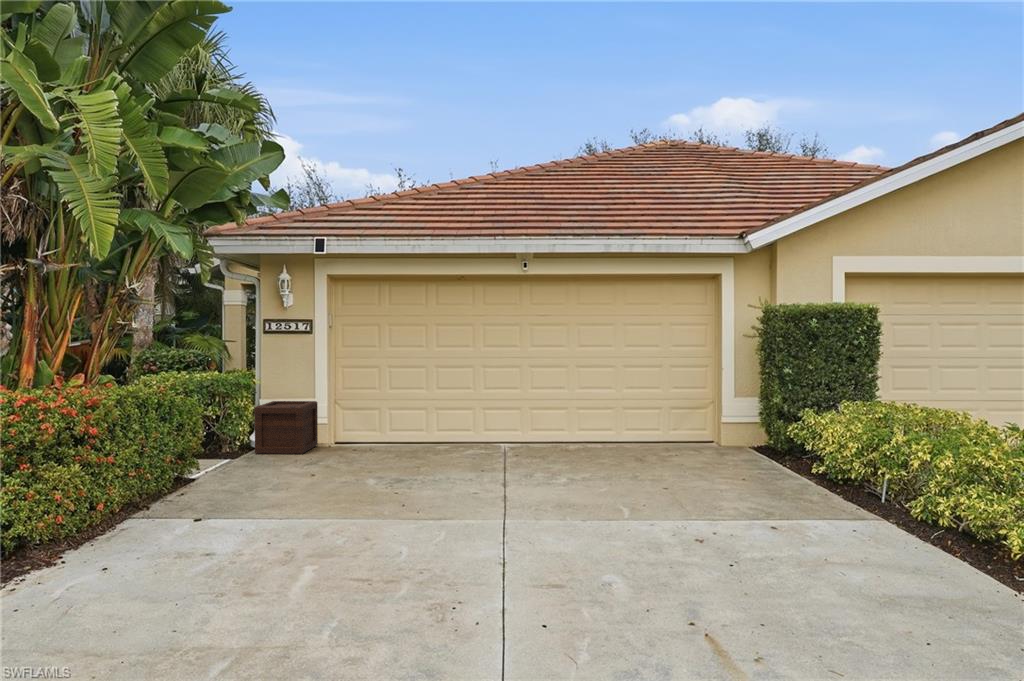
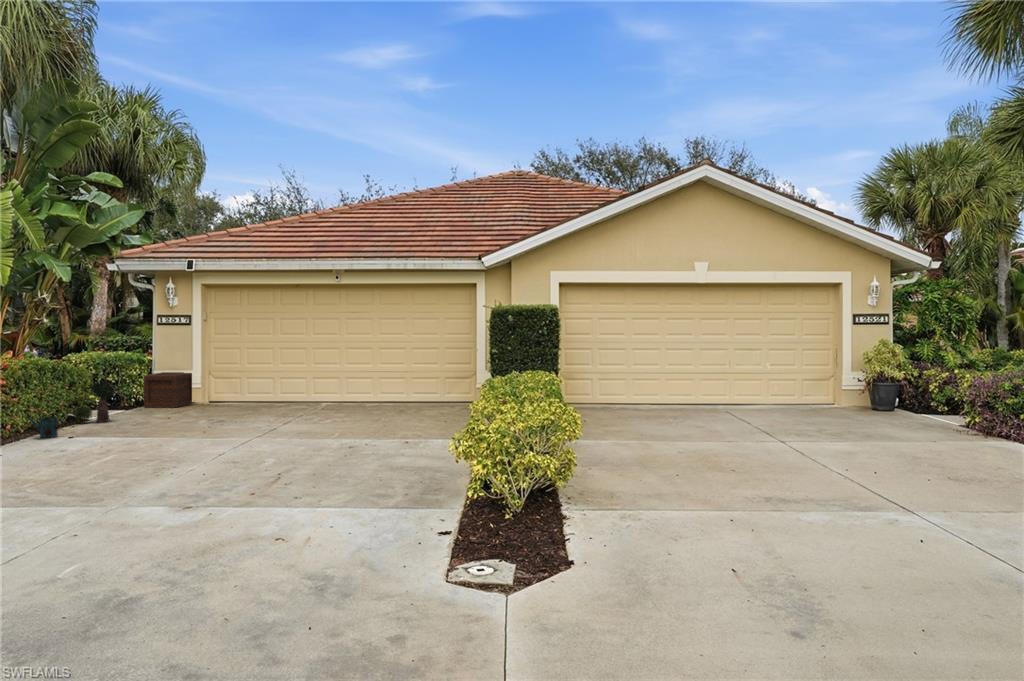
potted plant: none [181,420,241,486] -> present [74,381,117,422]
watering can: none [126,482,186,522] -> present [26,415,62,438]

